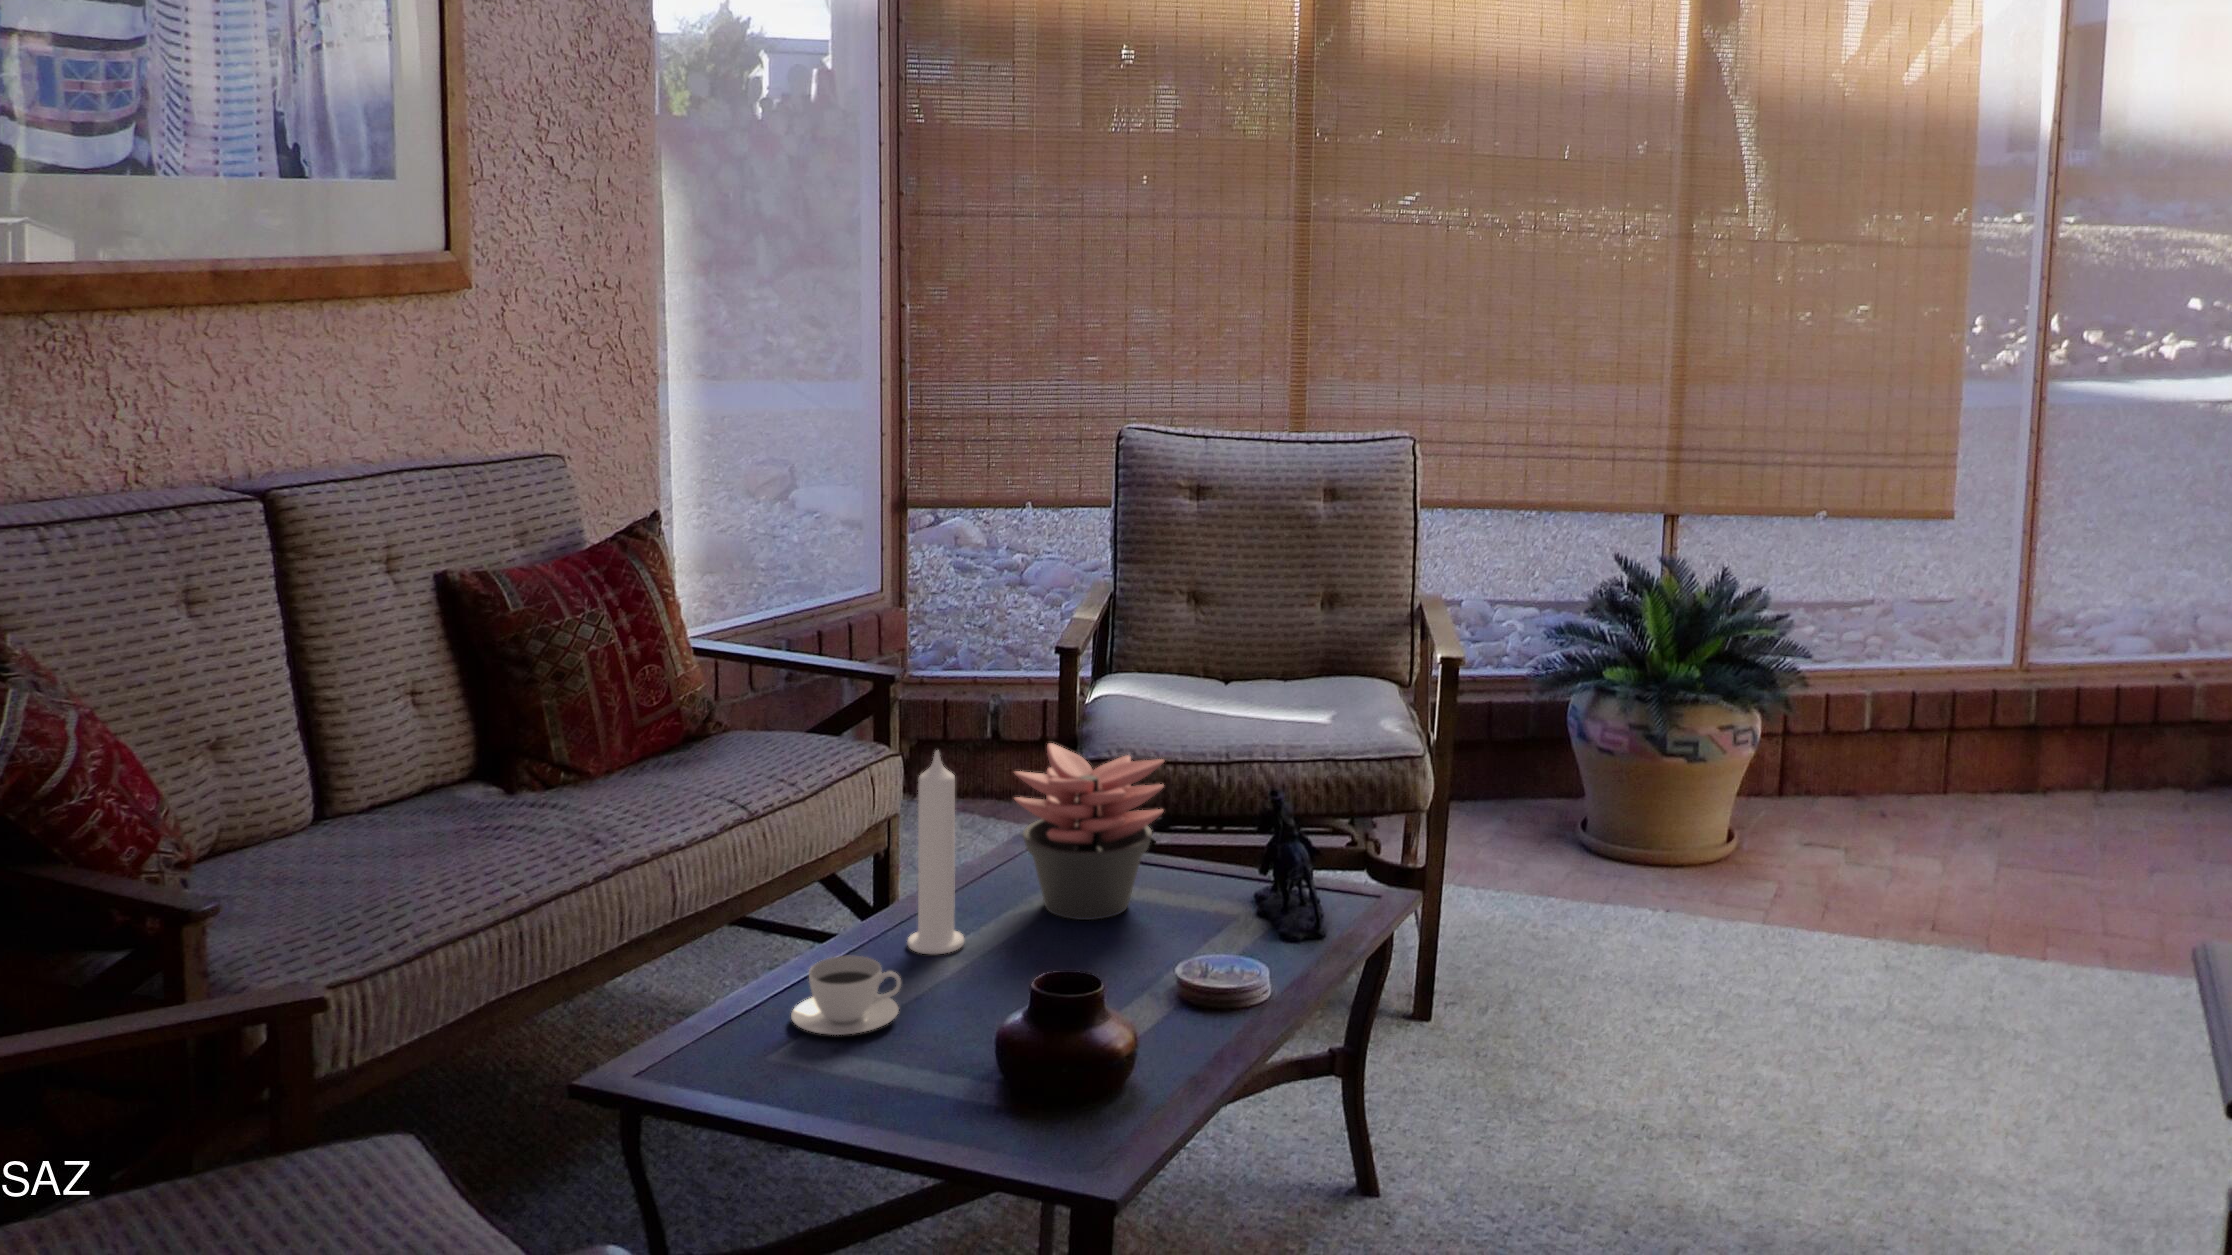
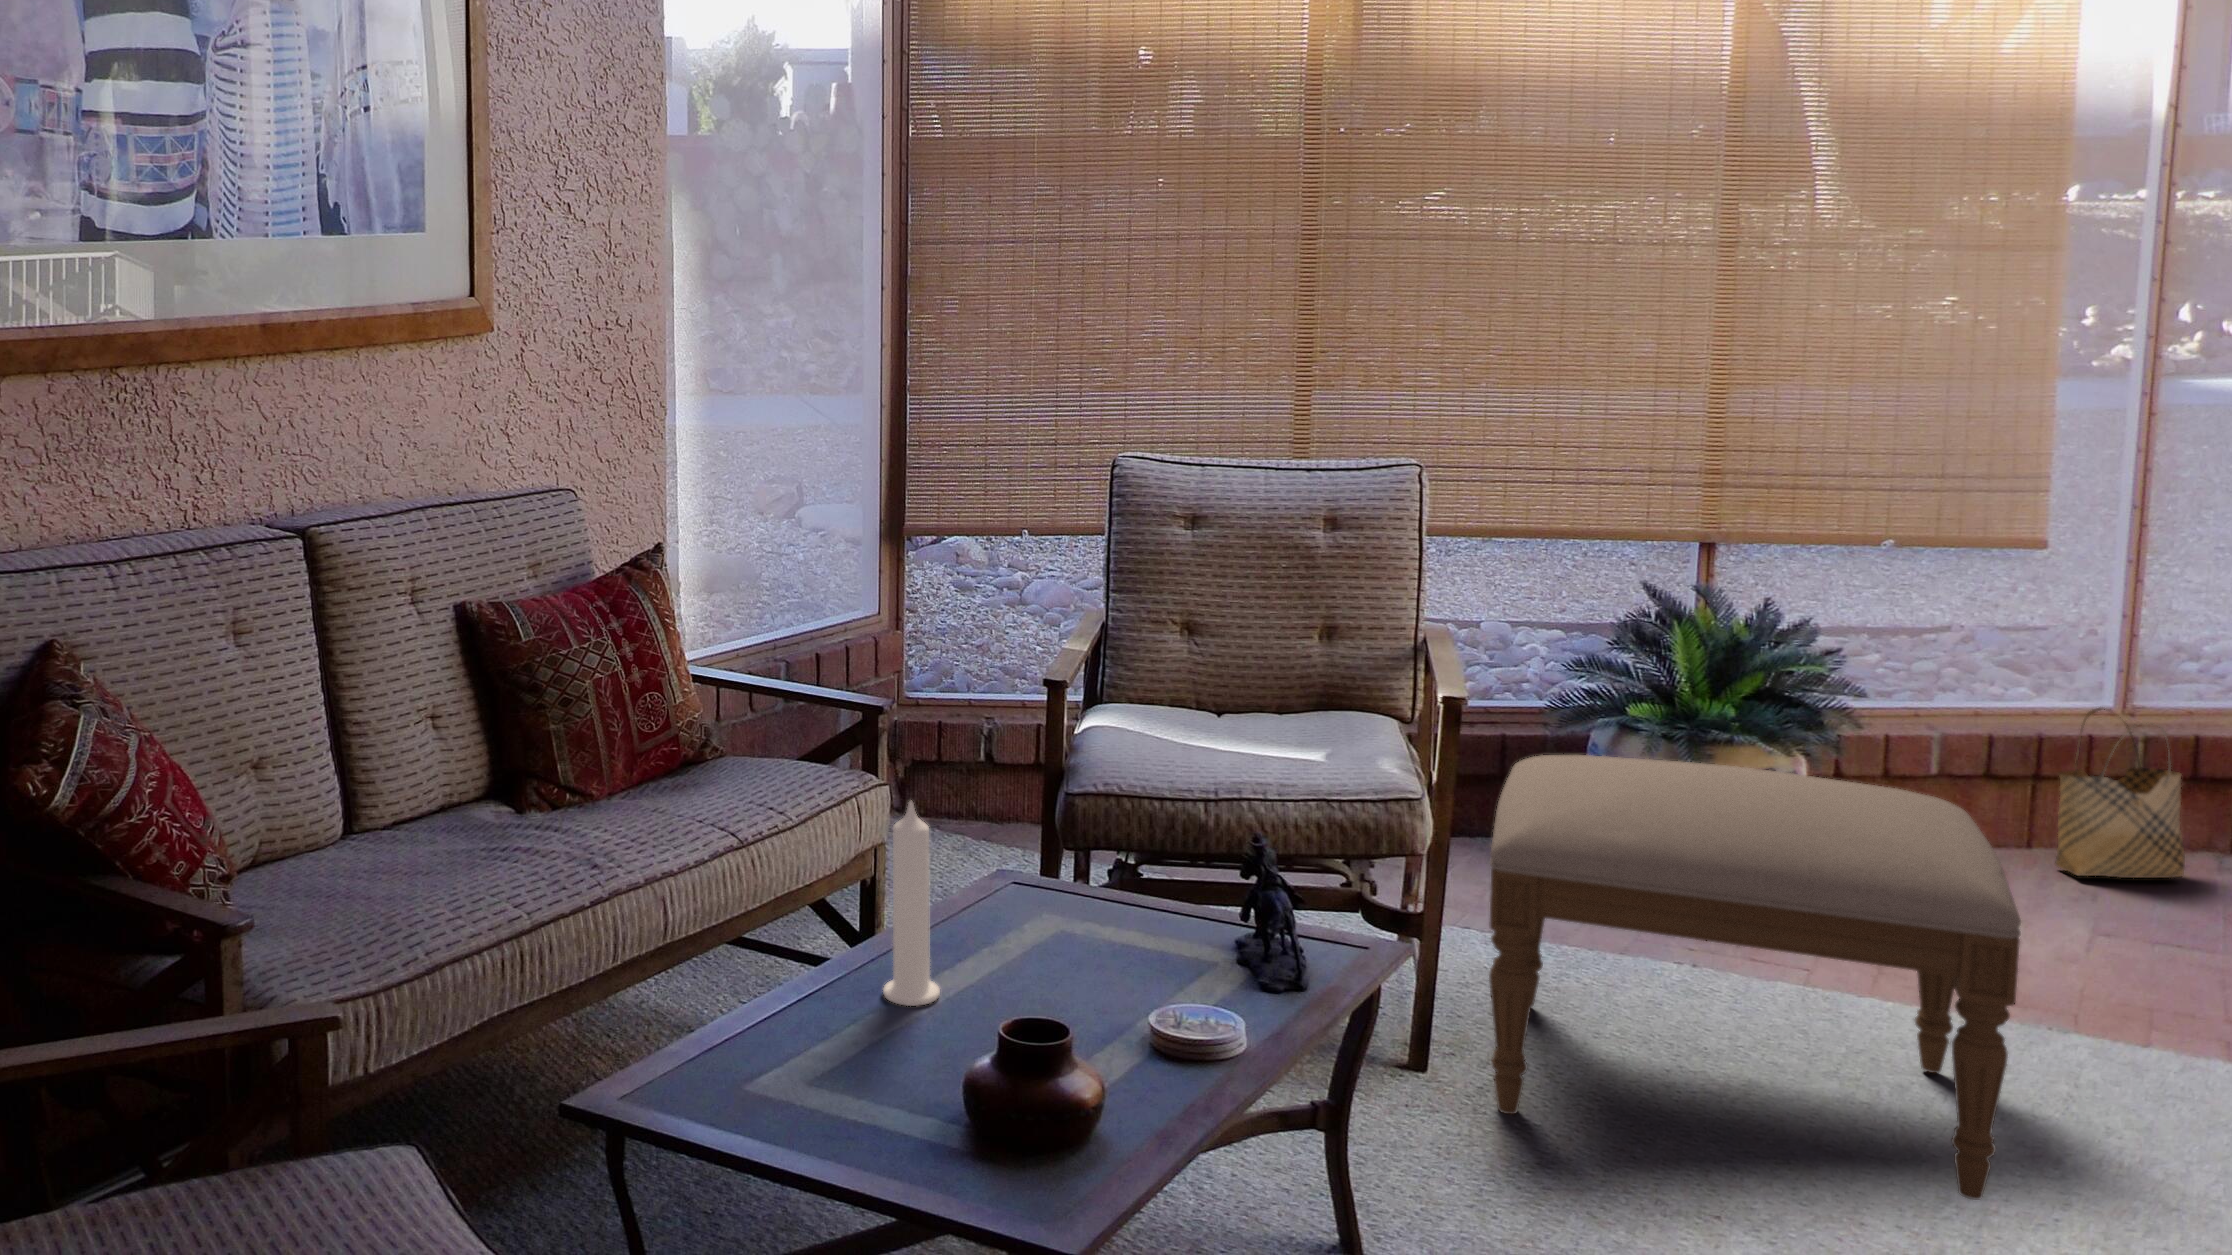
woven basket: none [1962,661,2065,813] -> present [2055,708,2185,878]
ottoman: none [1480,709,1924,1085] -> present [1489,755,2021,1200]
succulent plant: present [1014,743,1164,920] -> none [990,790,1145,976]
teacup: present [791,956,901,1035] -> none [765,1009,873,1093]

